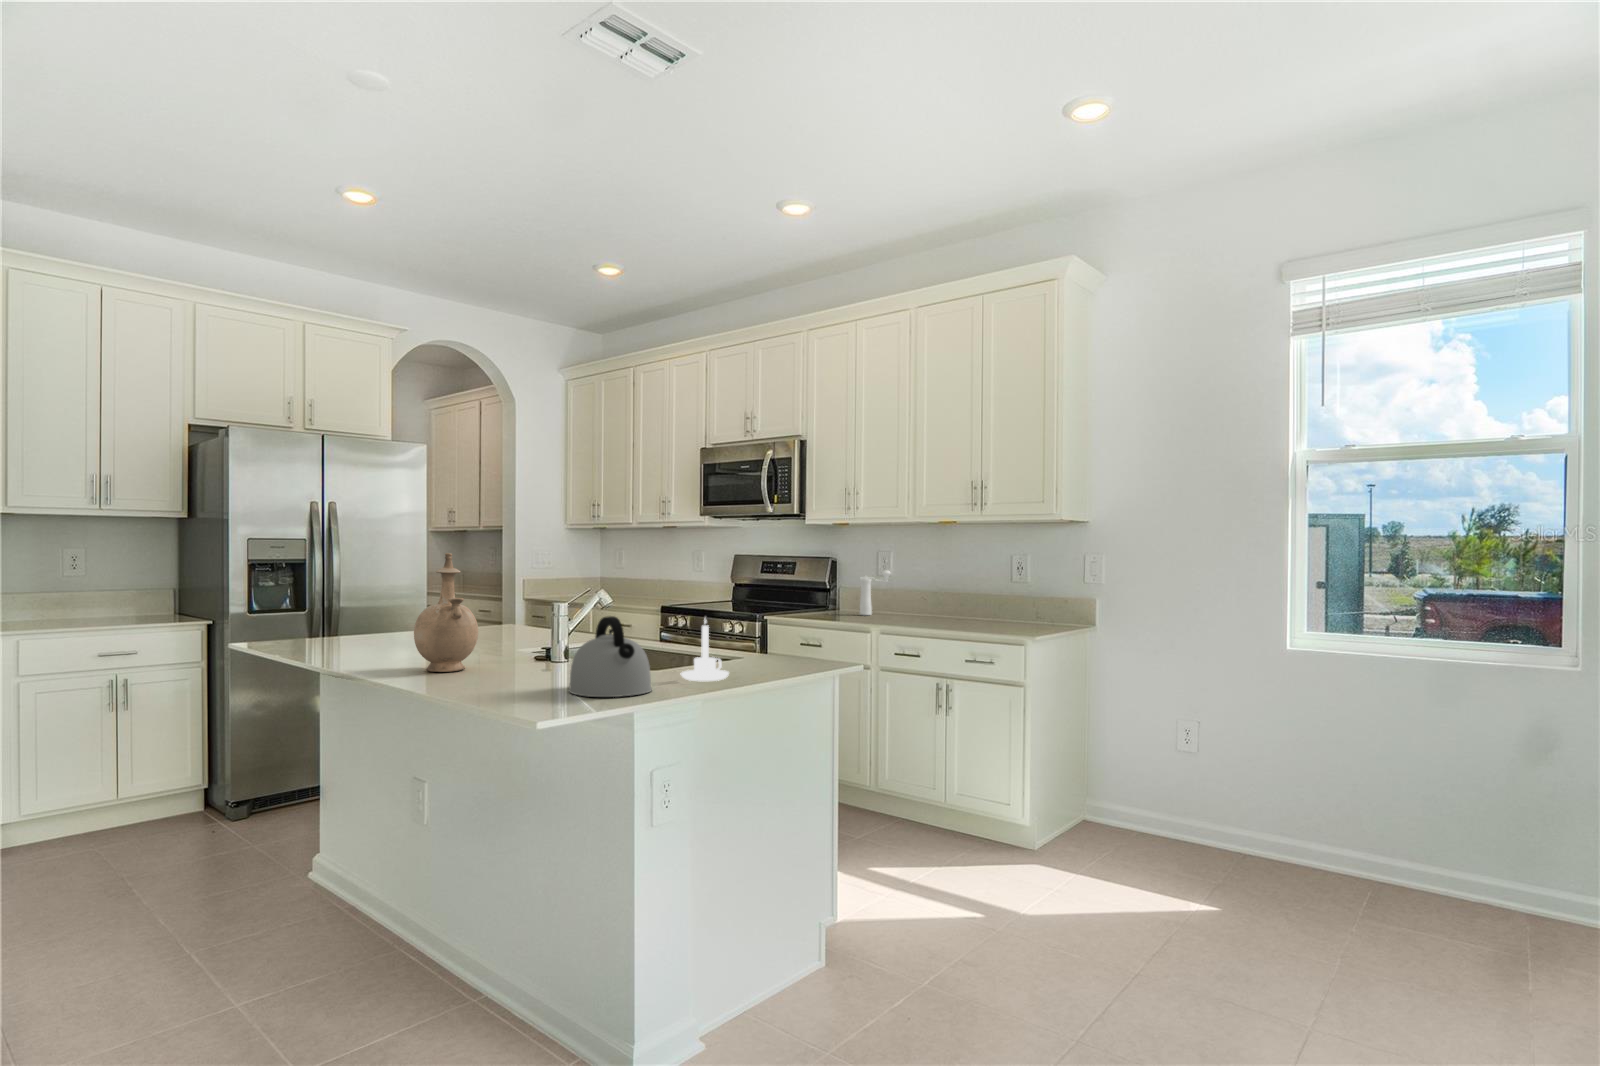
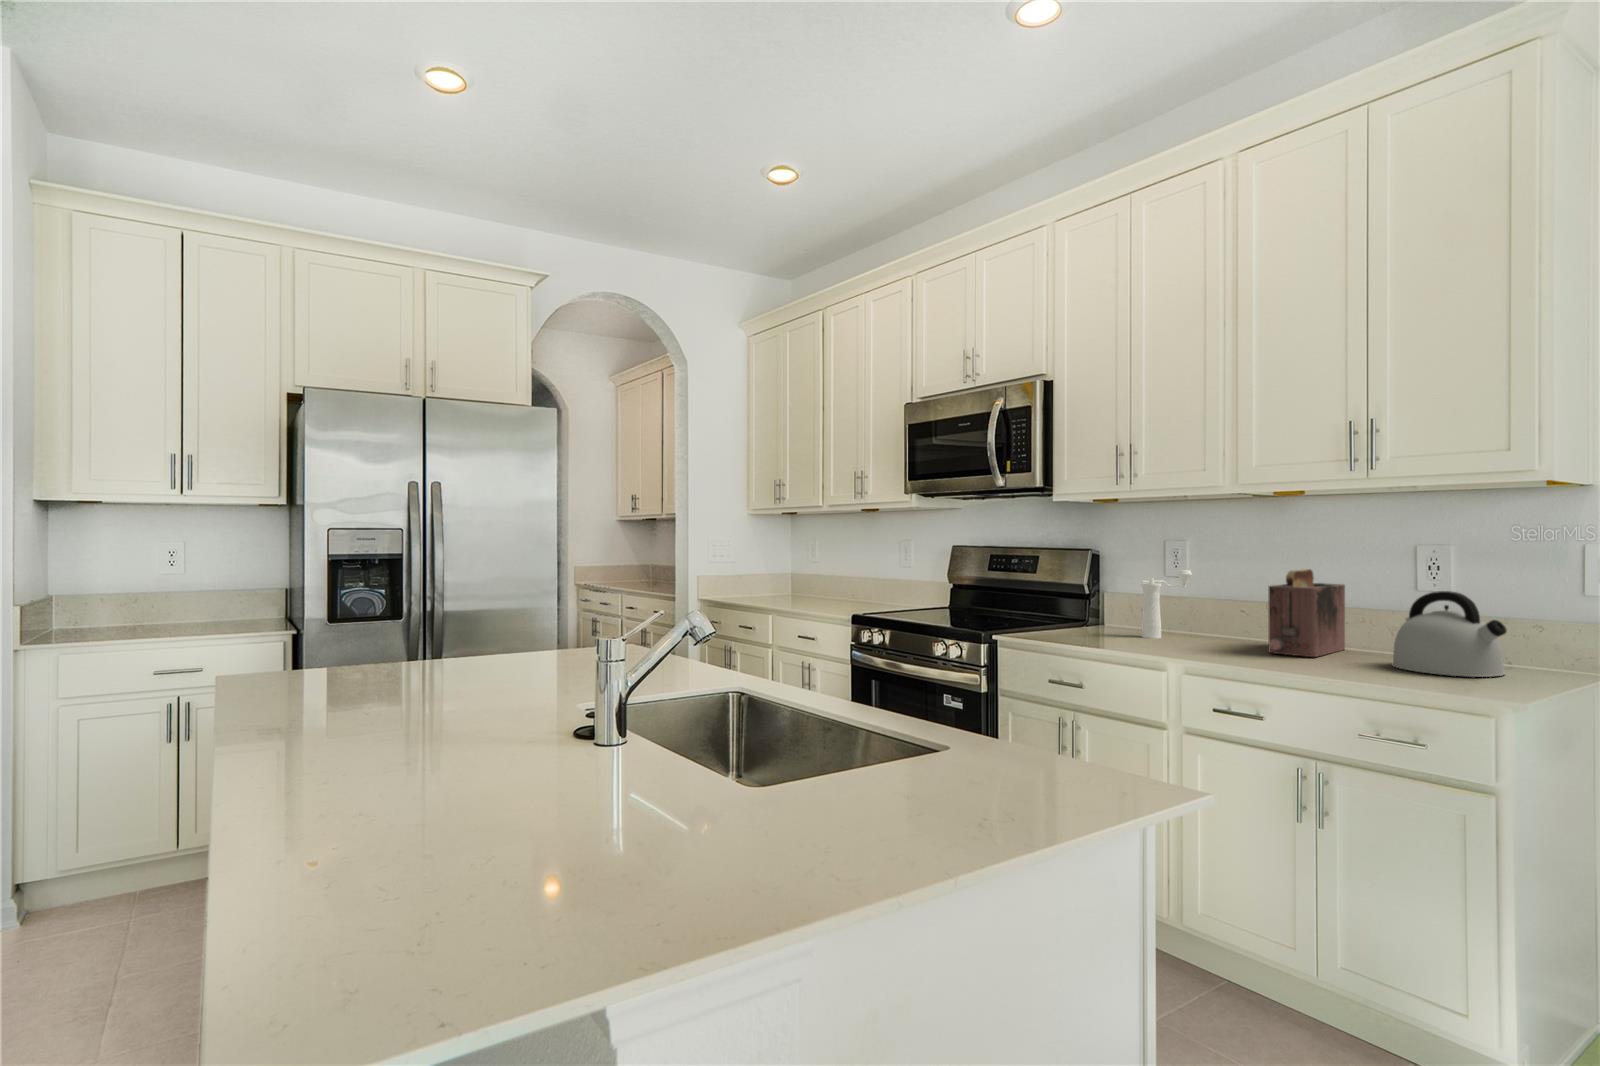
vase: present [414,553,478,672] -> none [332,548,454,771]
toaster: none [928,569,973,621] -> present [1269,569,1345,657]
kettle: present [569,616,652,697] -> present [1392,591,1507,677]
candle holder: present [681,620,729,681] -> none [798,691,910,850]

